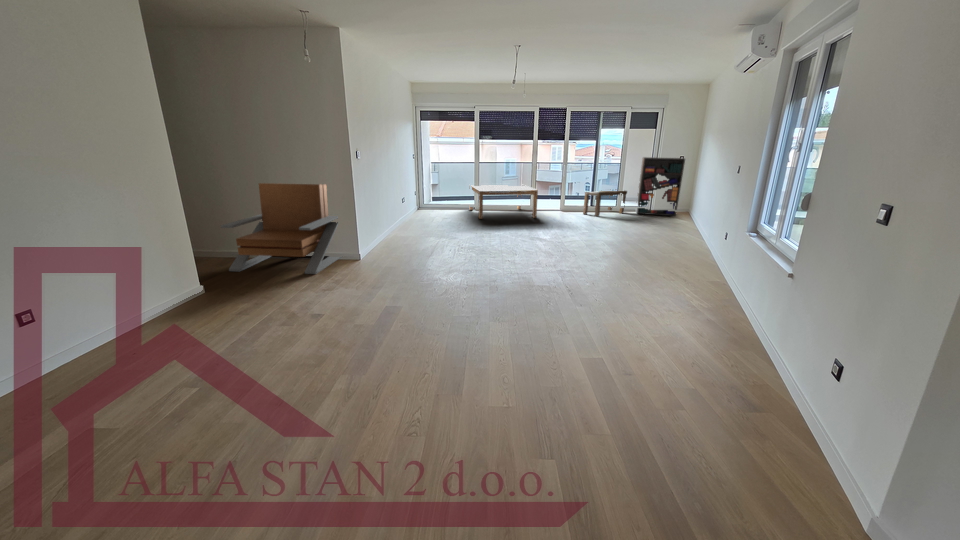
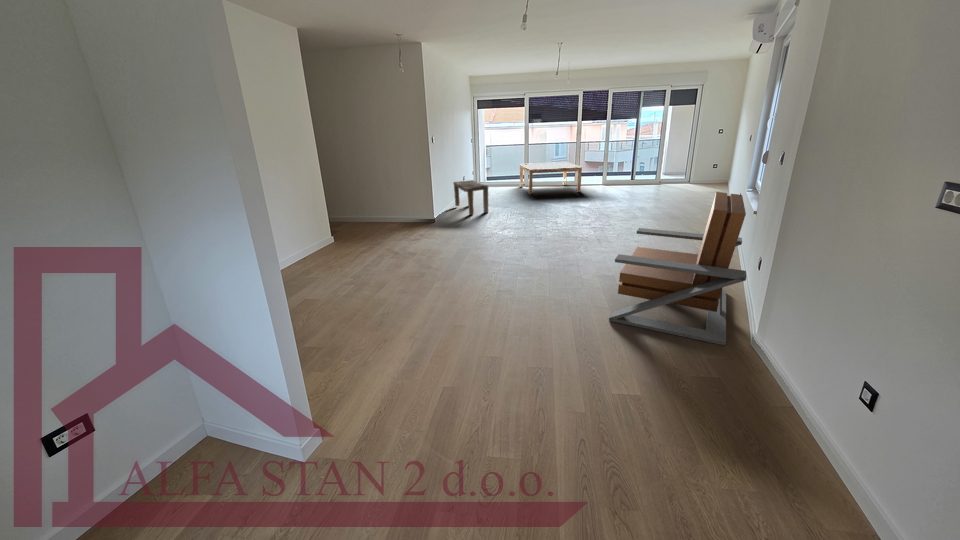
bookshelf: present [636,157,685,216] -> none [675,132,723,187]
lounge chair: present [221,183,341,274] -> present [609,192,746,345]
bench: present [583,191,627,216] -> present [454,180,488,215]

